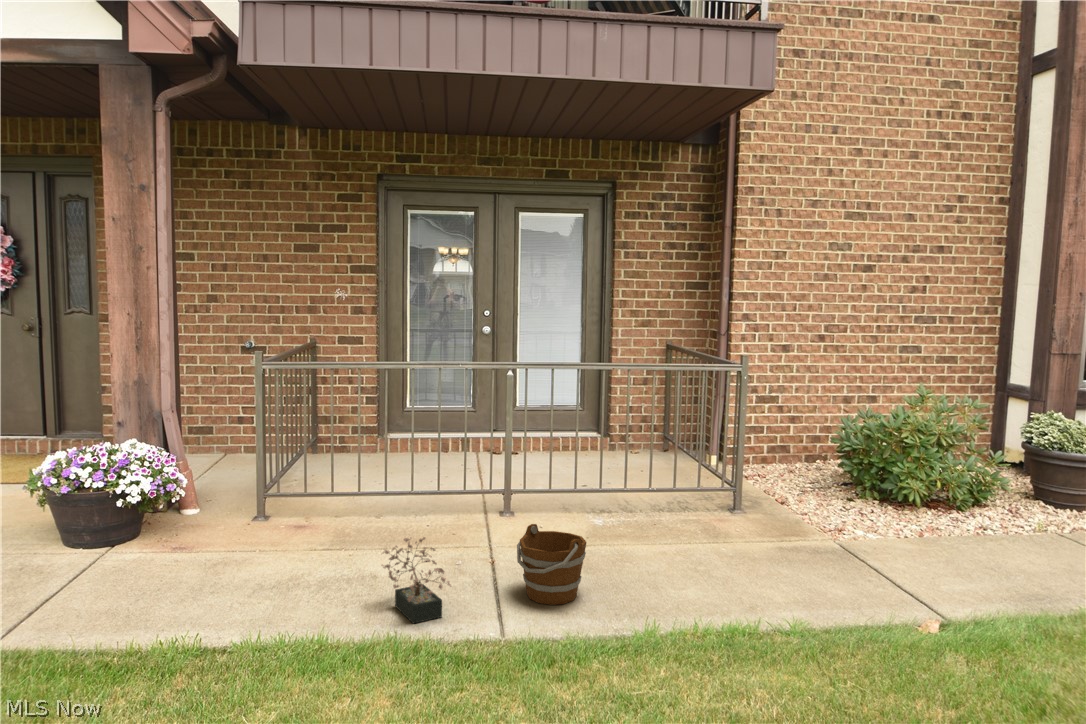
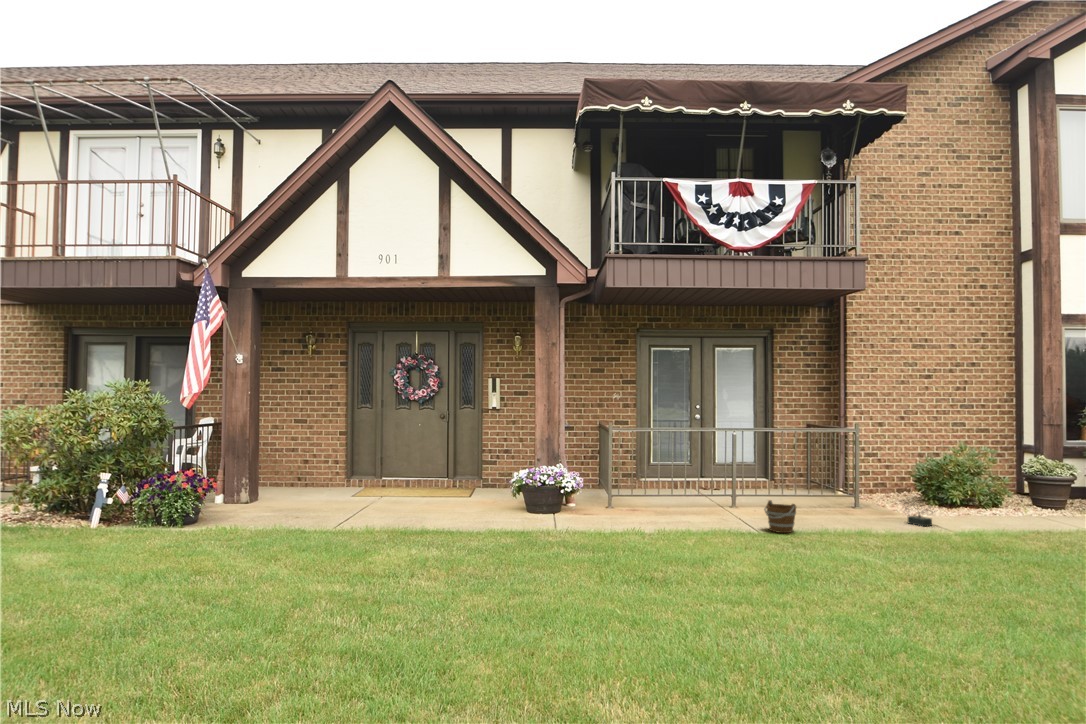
decorative plant: present [382,537,451,623] -> present [905,500,935,526]

